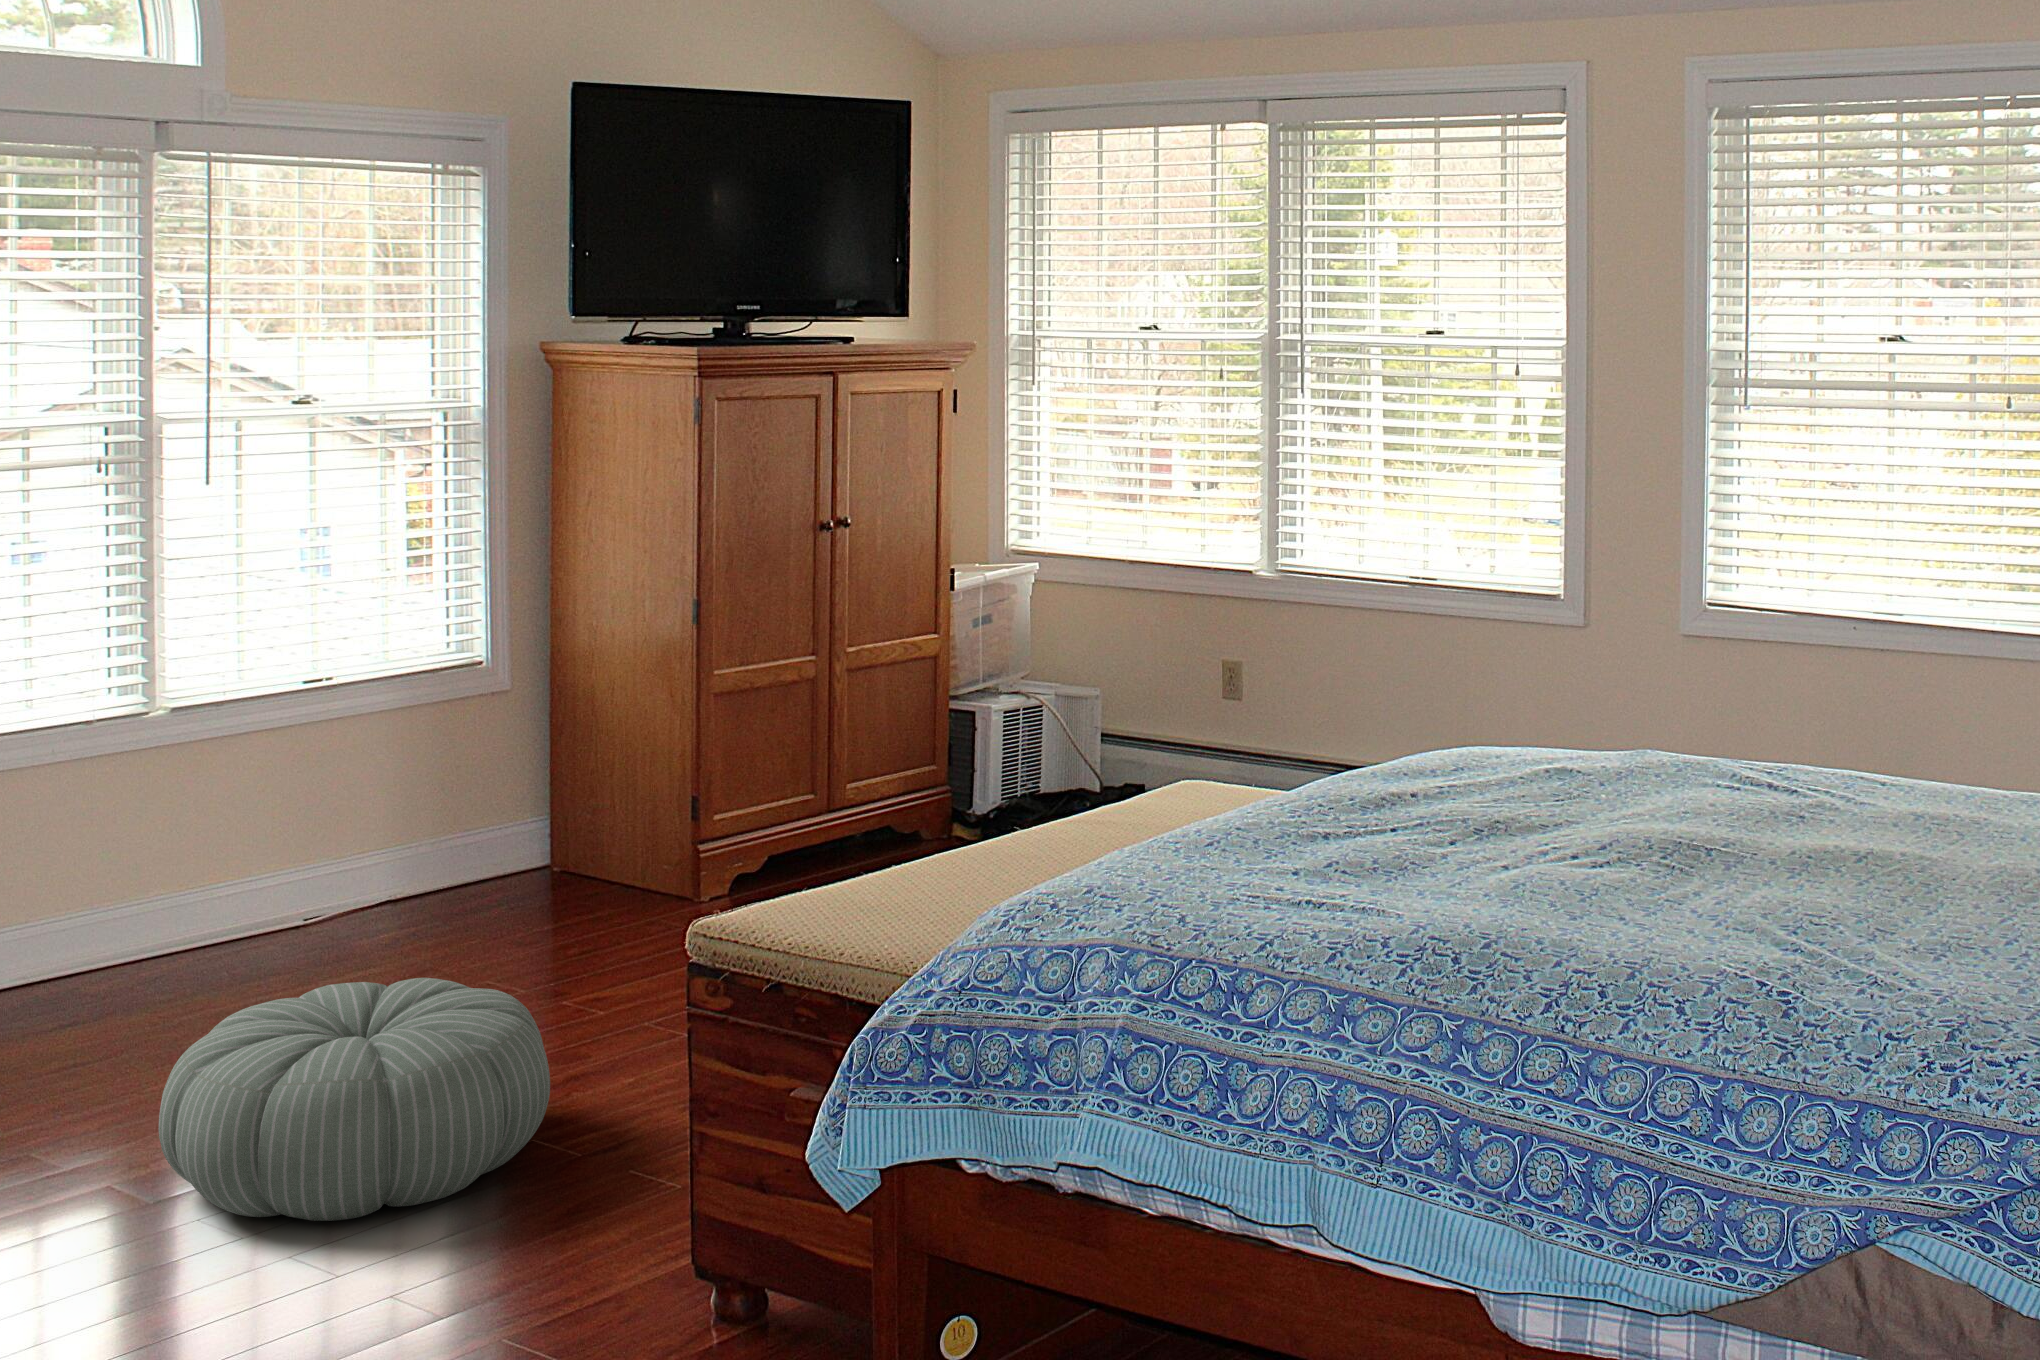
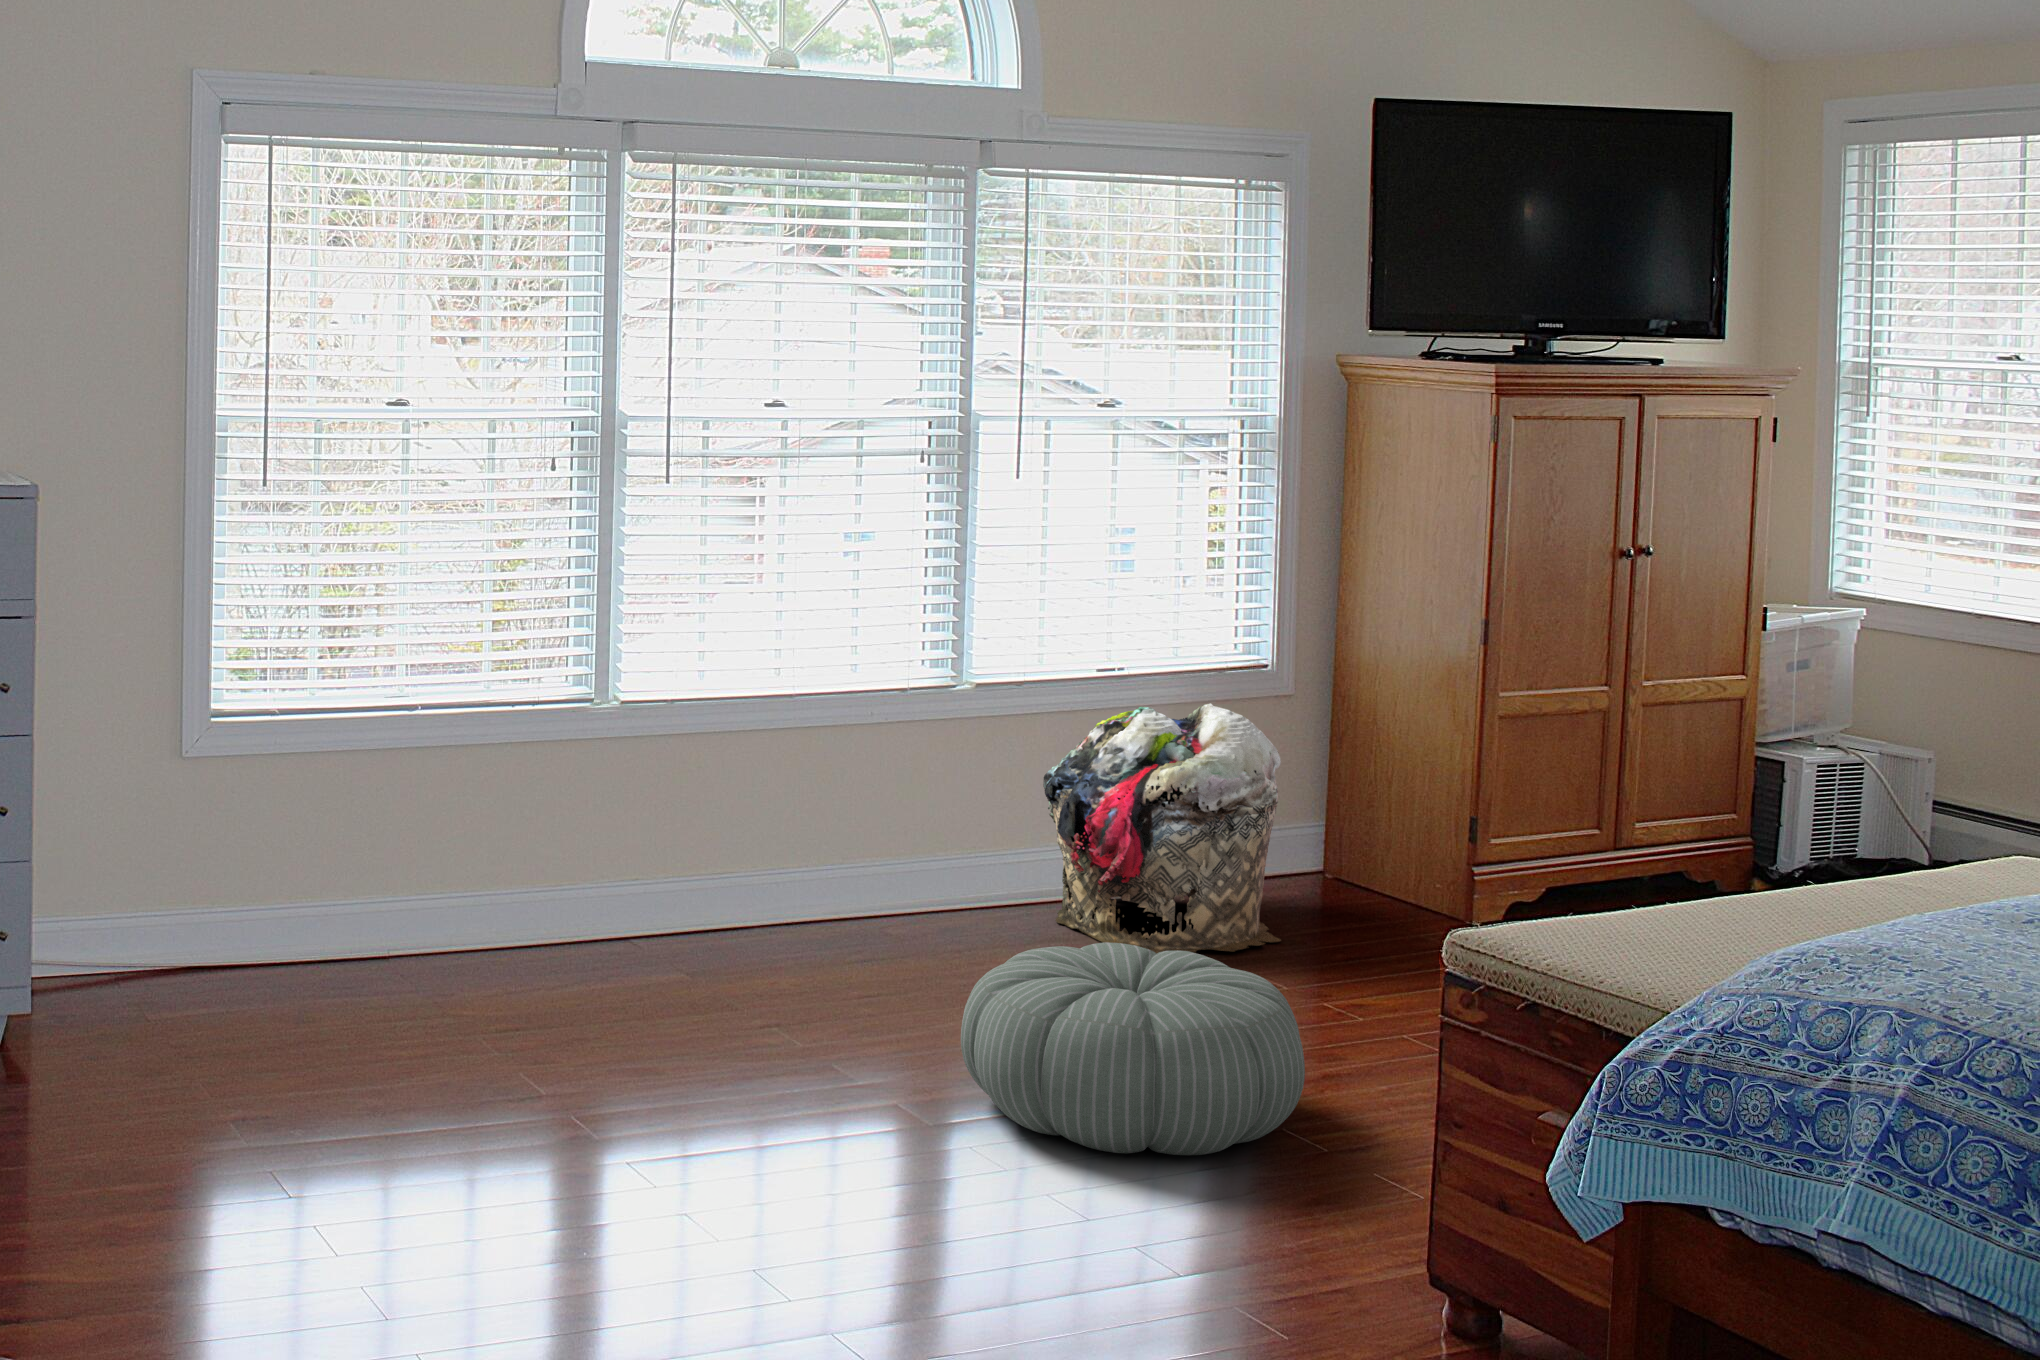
laundry basket: none [255,705,518,975] -> present [1043,703,1281,953]

